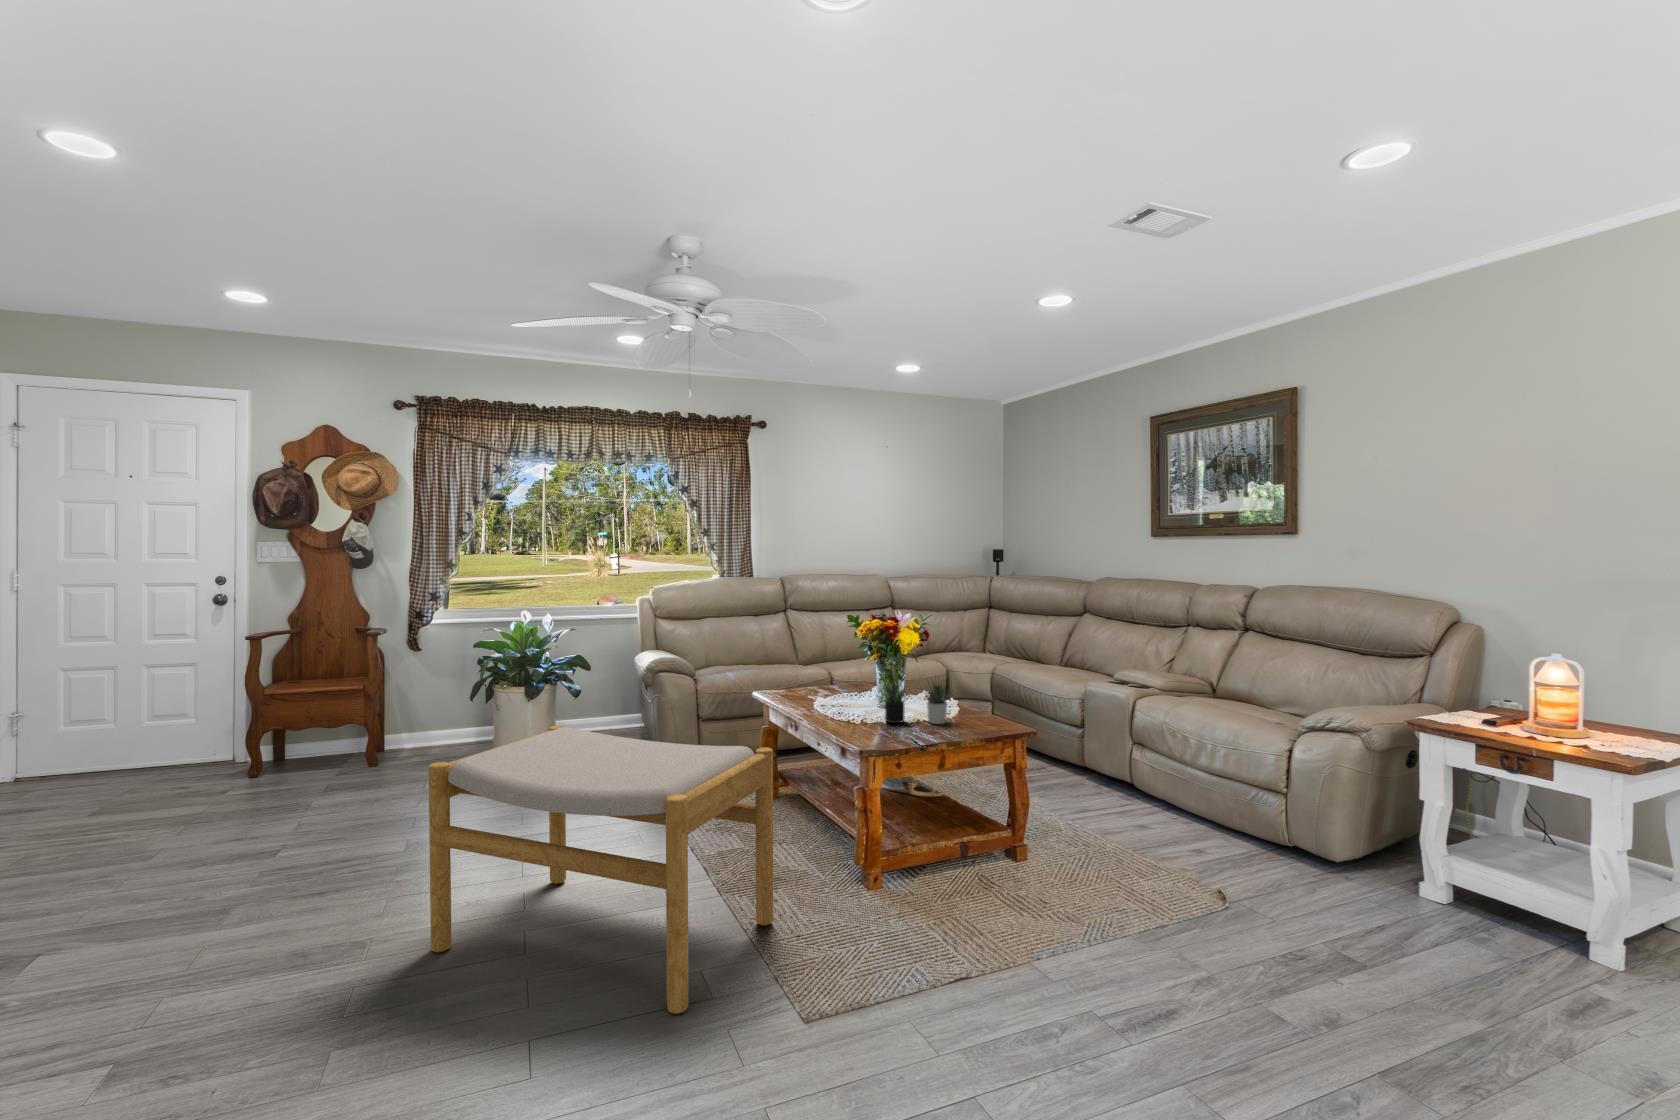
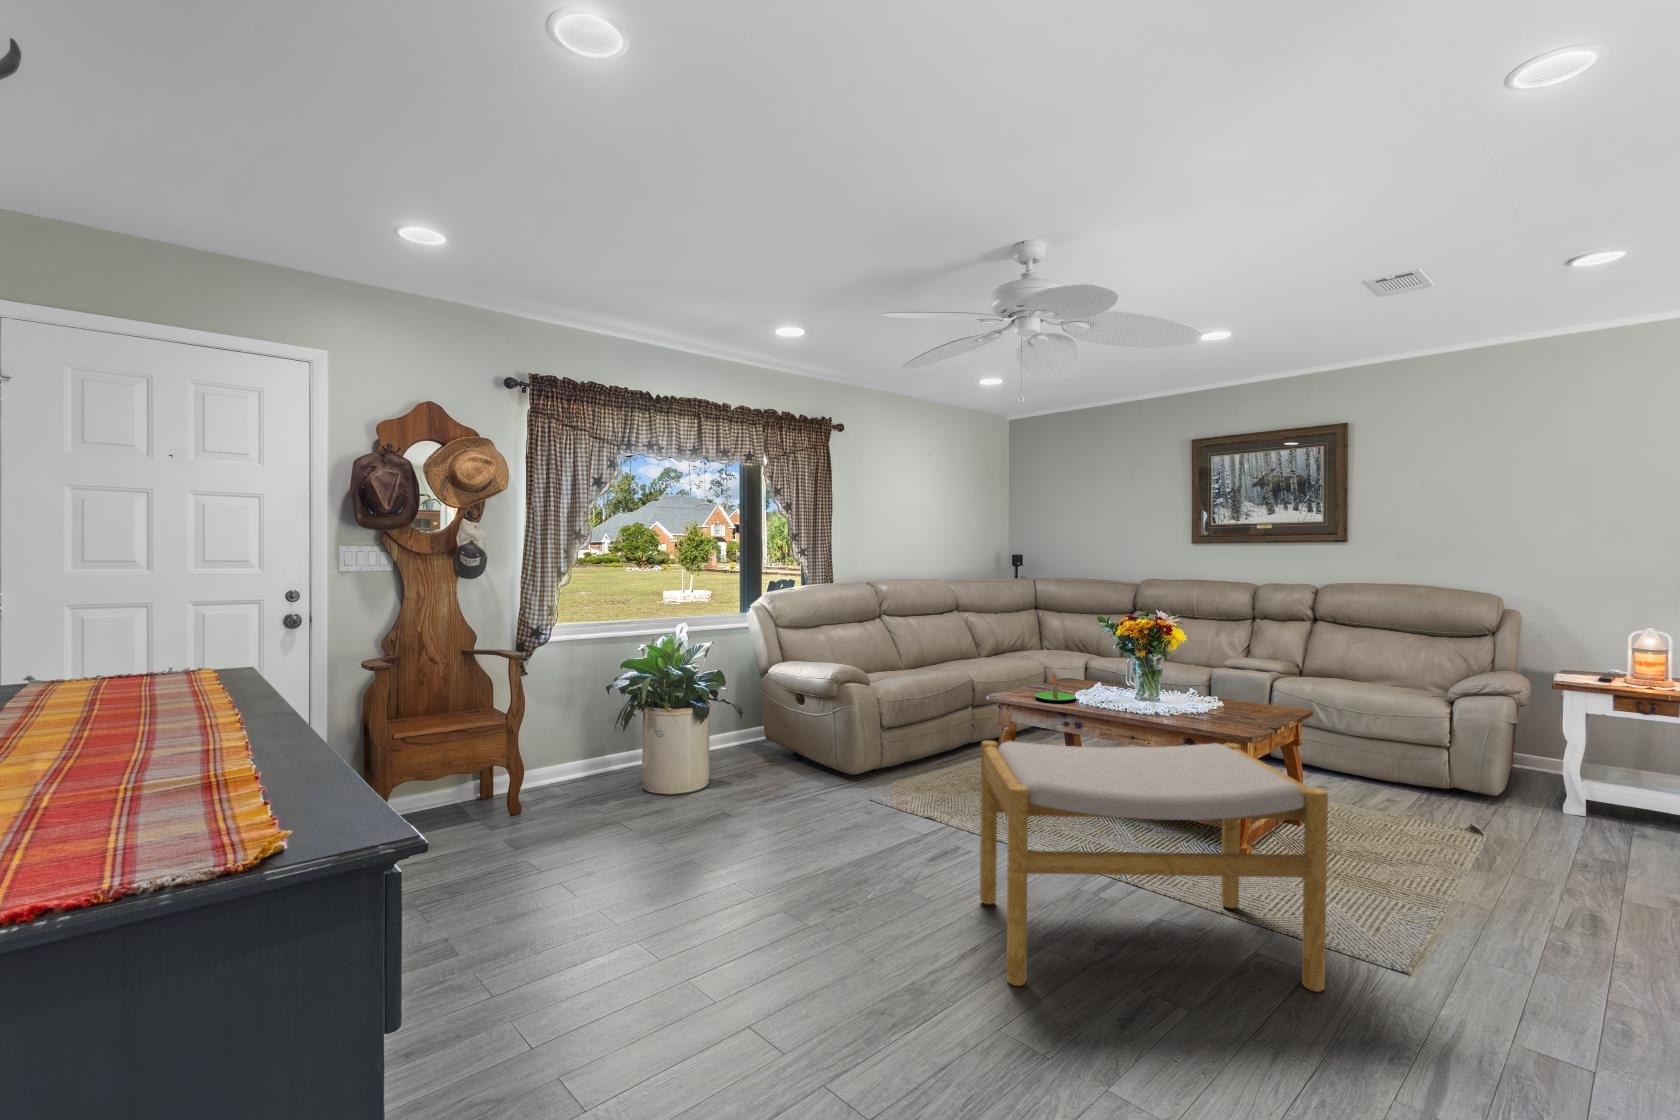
candle: none [794,671,835,701] -> present [1035,674,1076,701]
succulent plant: present [882,682,953,724] -> none [1169,670,1240,715]

